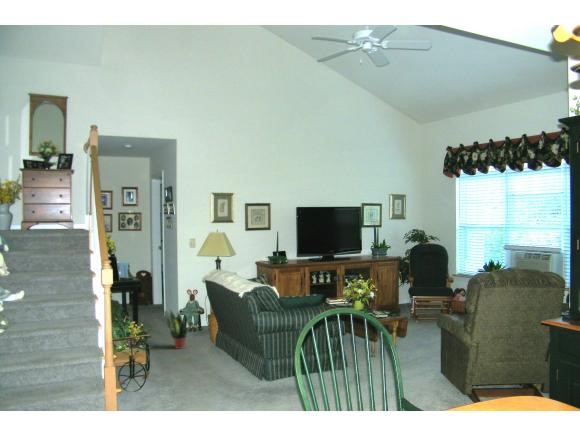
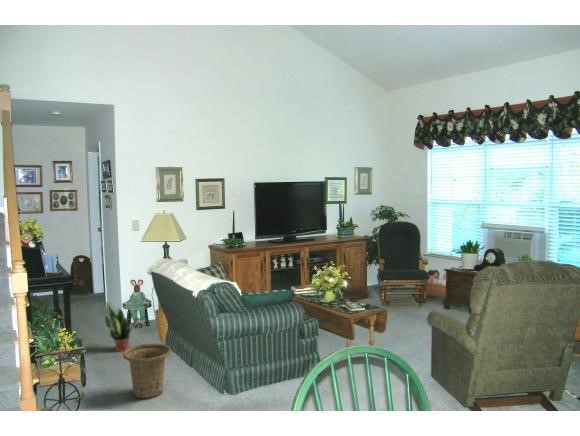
basket: none [182,338,220,383] -> present [123,343,171,399]

